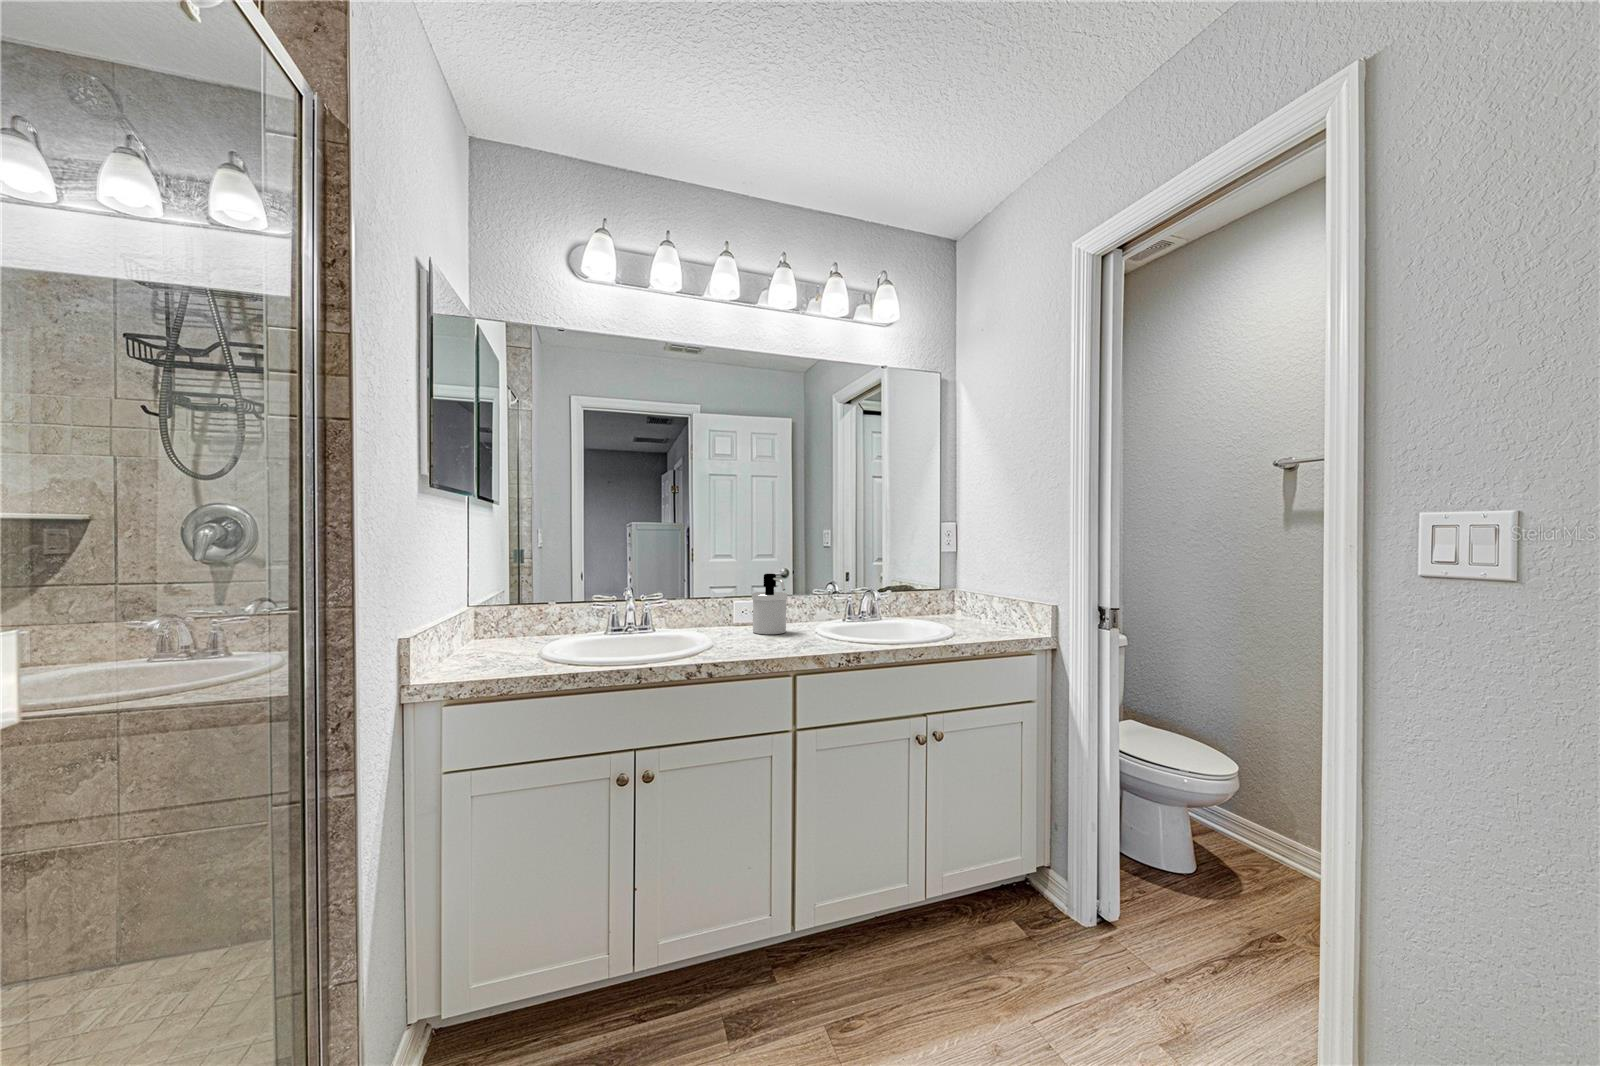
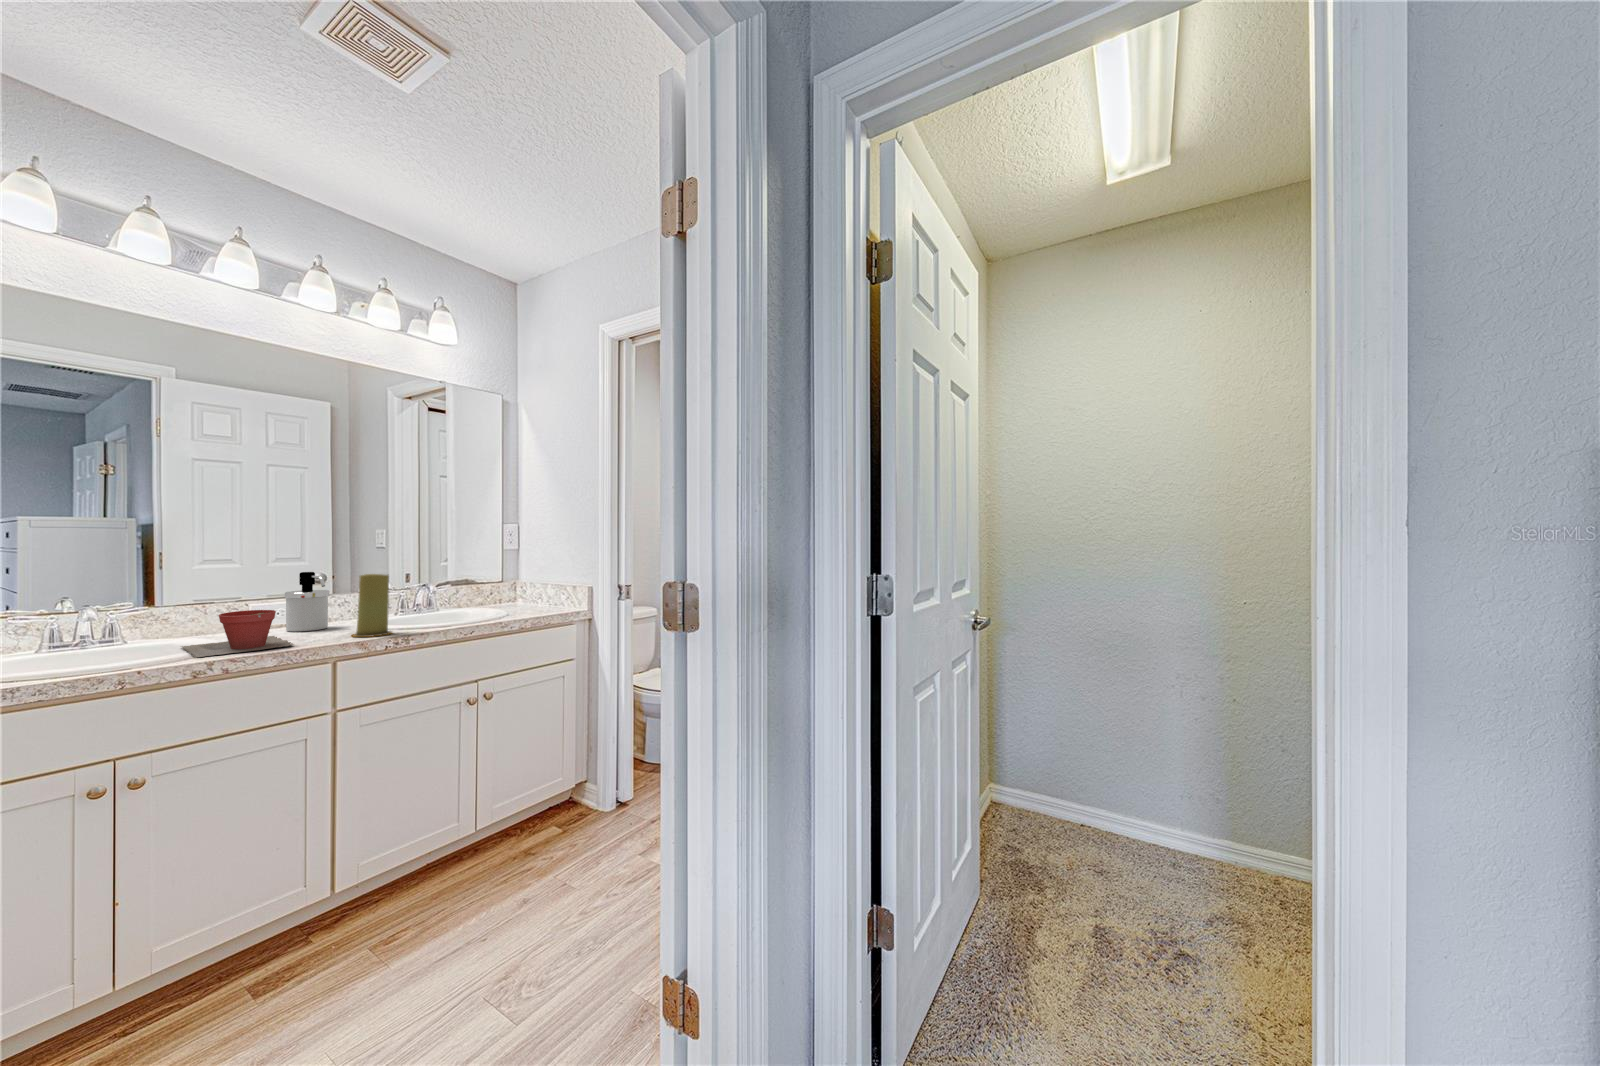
candle: none [809,580,847,650] -> present [352,574,392,637]
plant pot: none [677,613,763,658] -> present [182,610,293,657]

